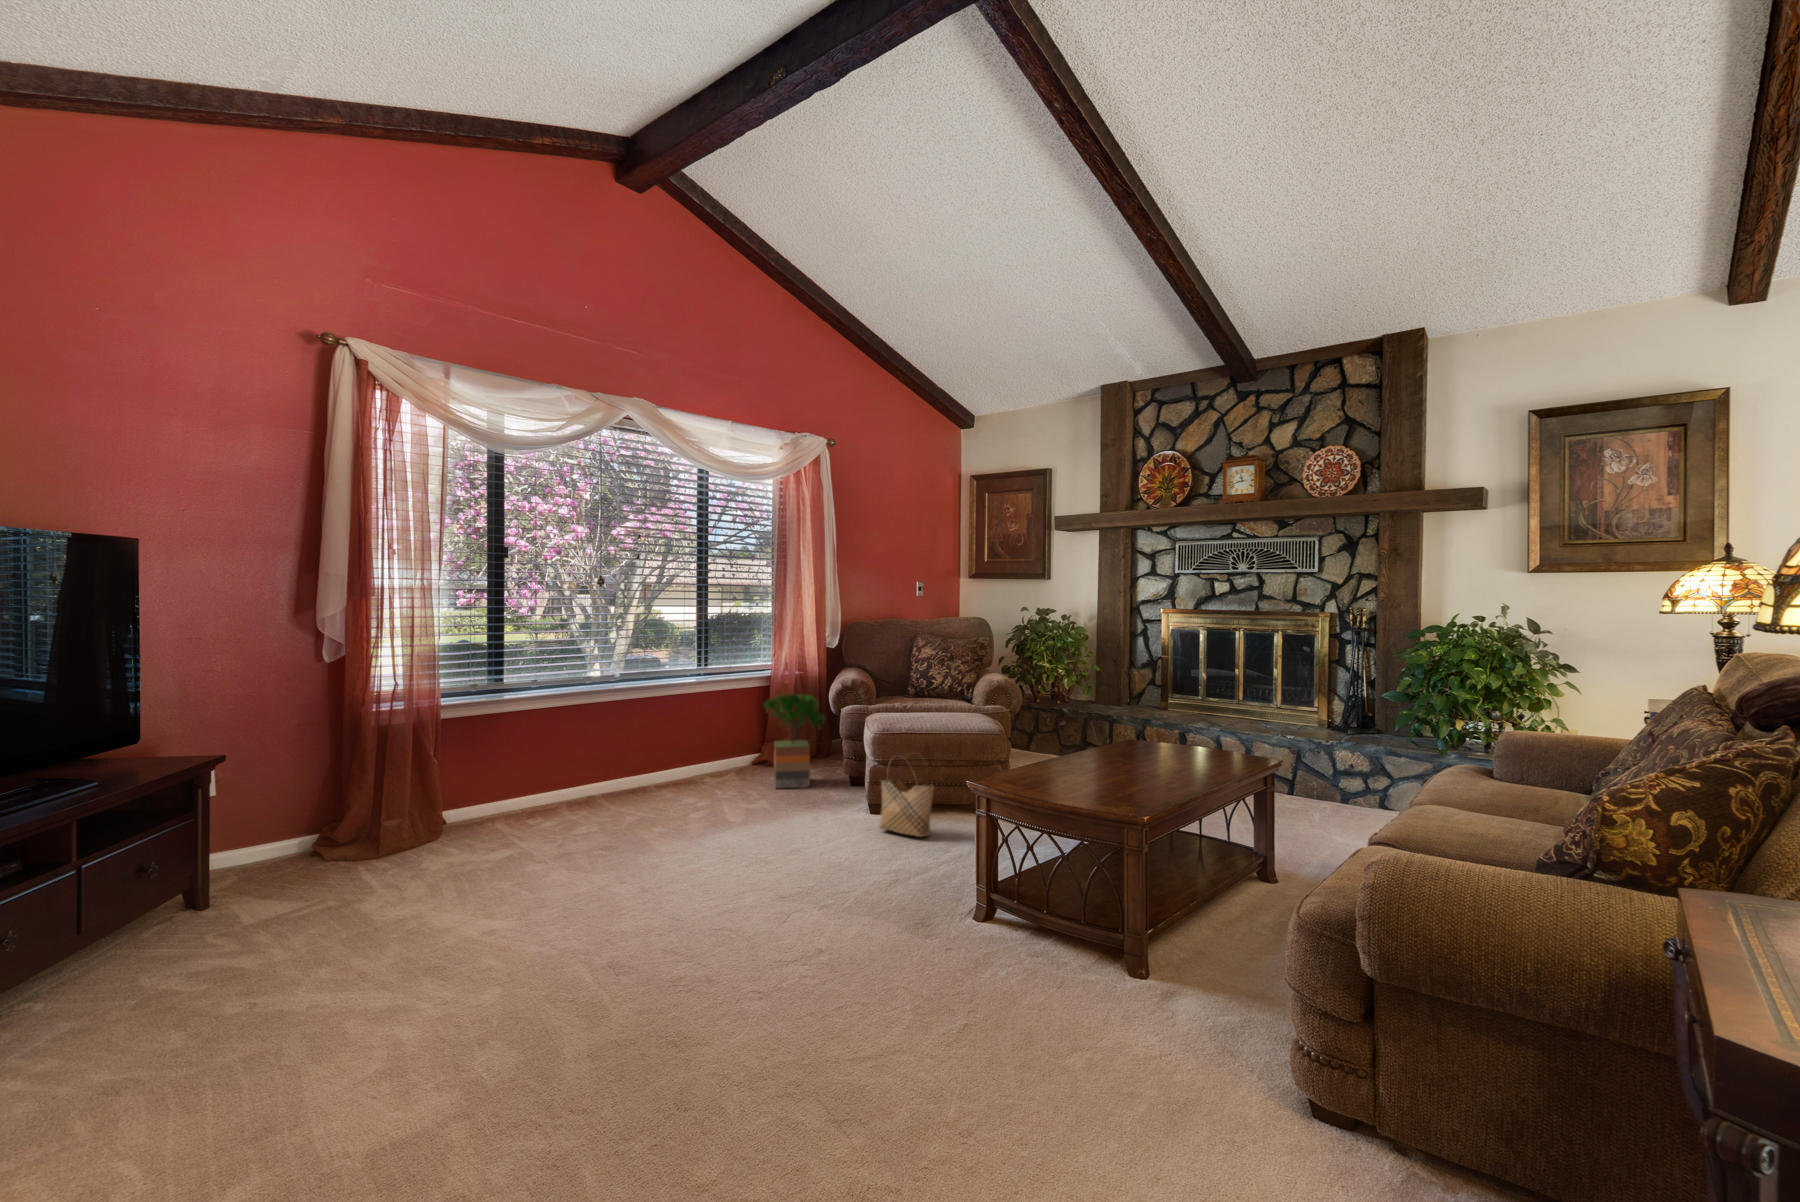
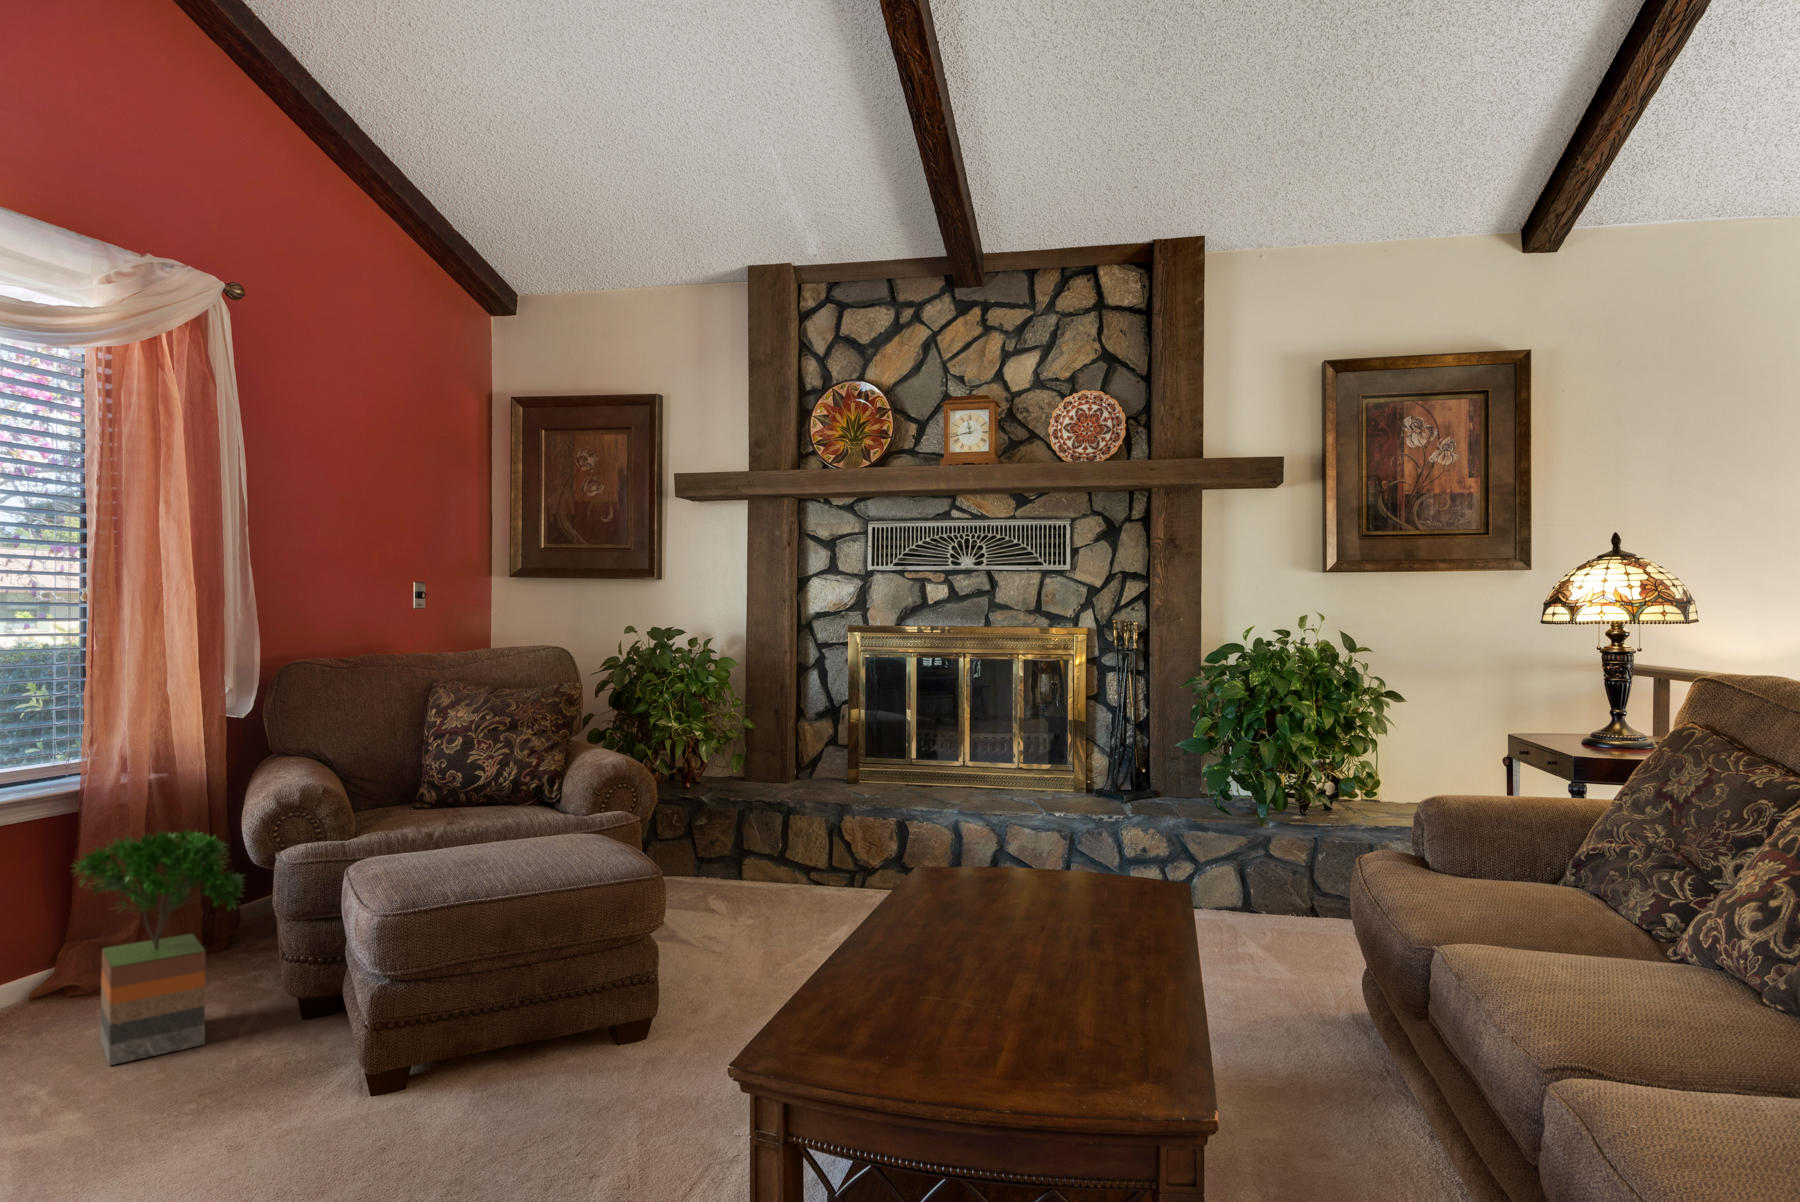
woven basket: present [879,759,935,837] -> none [421,945,557,1138]

